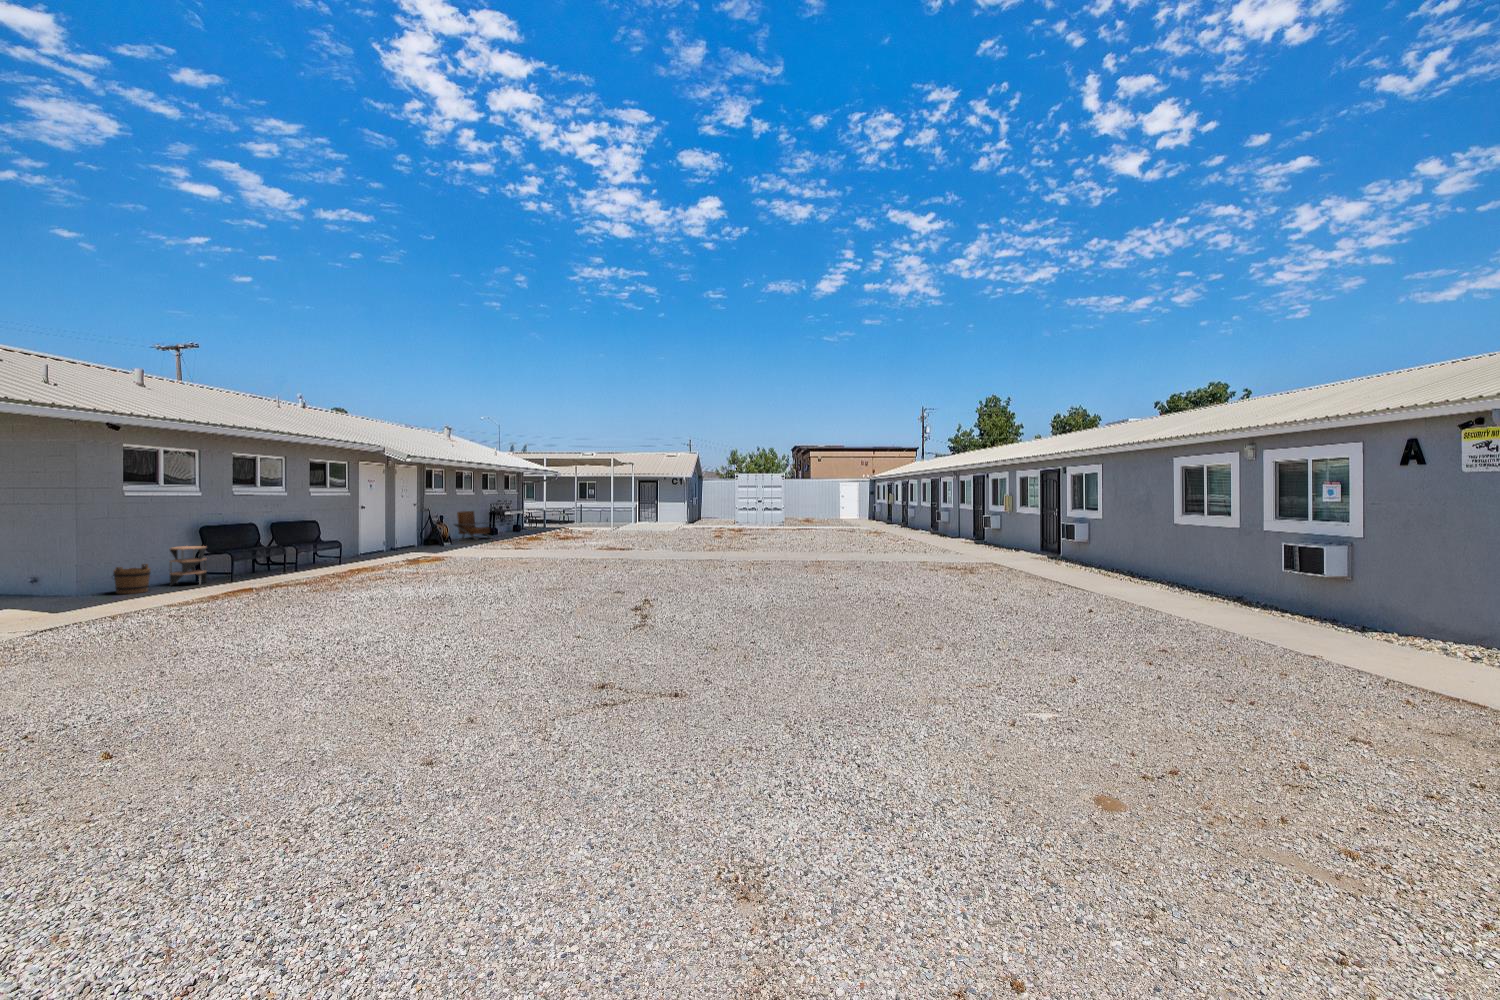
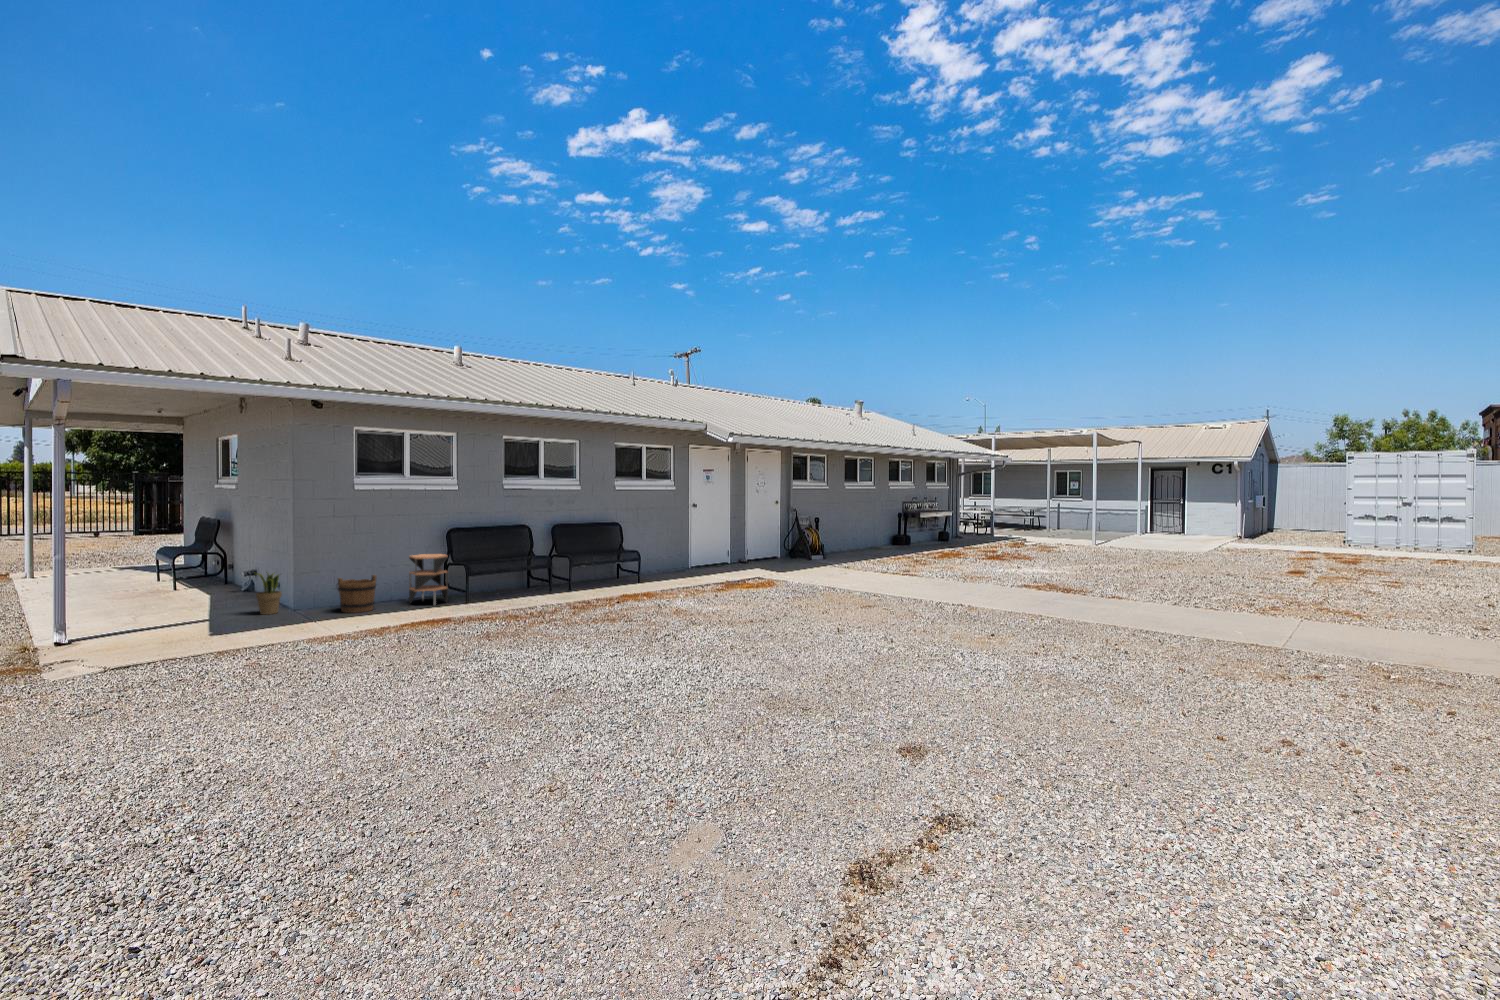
lounge chair: present [454,511,491,541] -> none [835,512,890,555]
potted plant: none [21,565,56,602] -> present [256,573,282,615]

